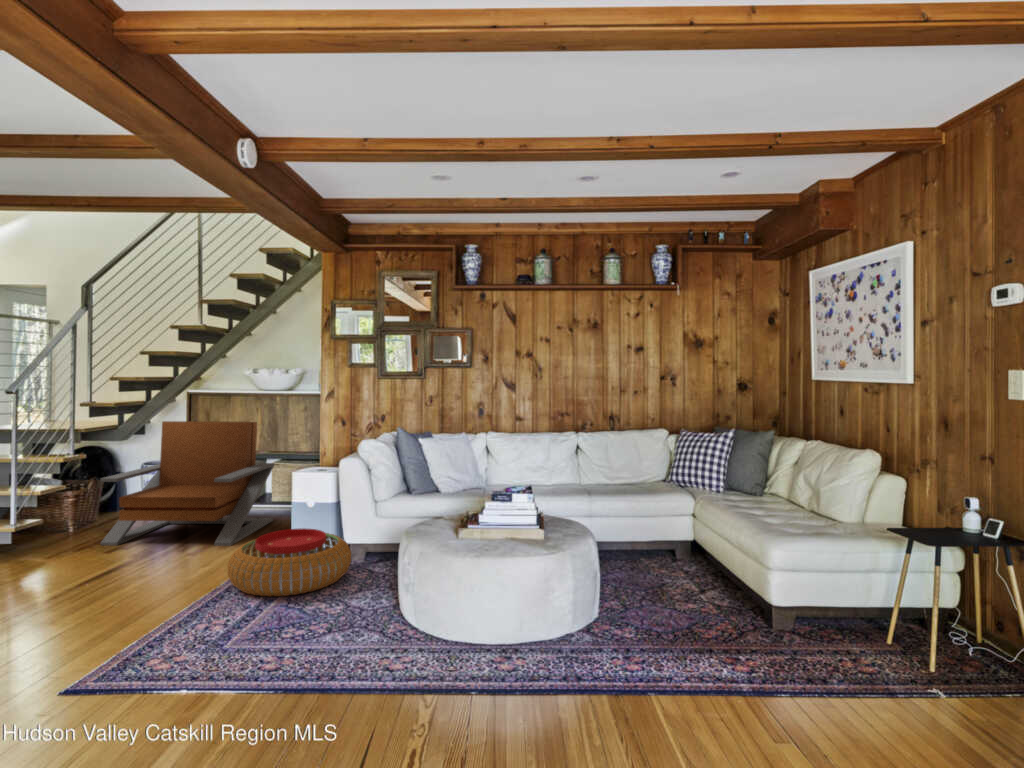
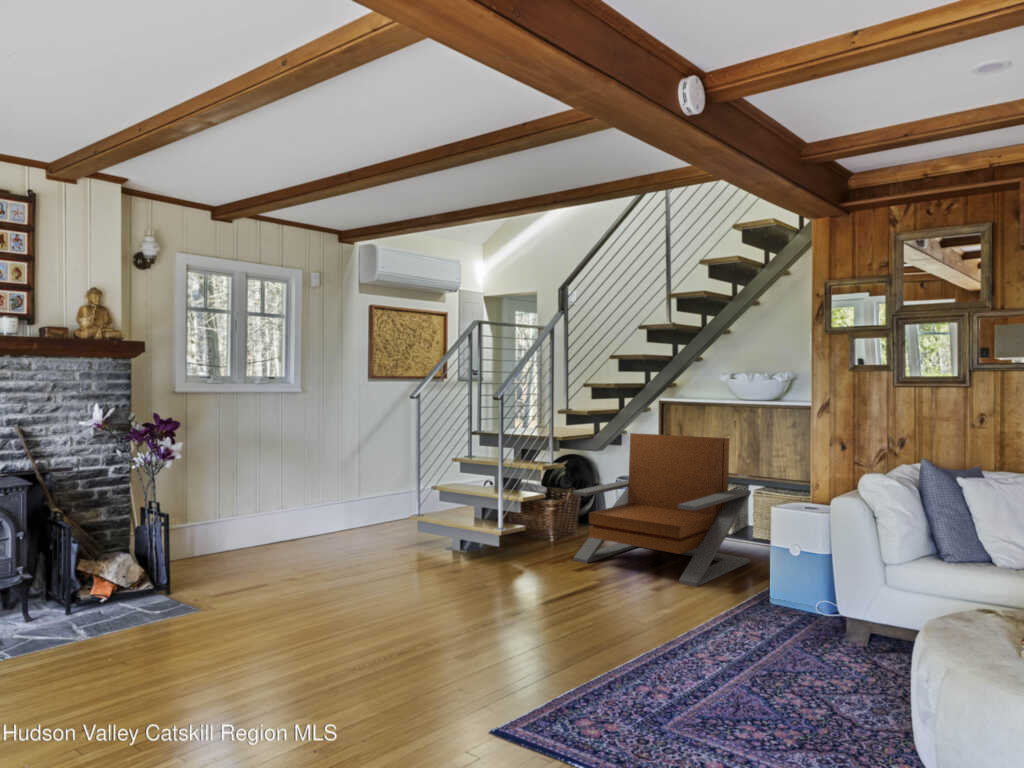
pouf: present [227,528,351,596] -> none [684,583,844,676]

